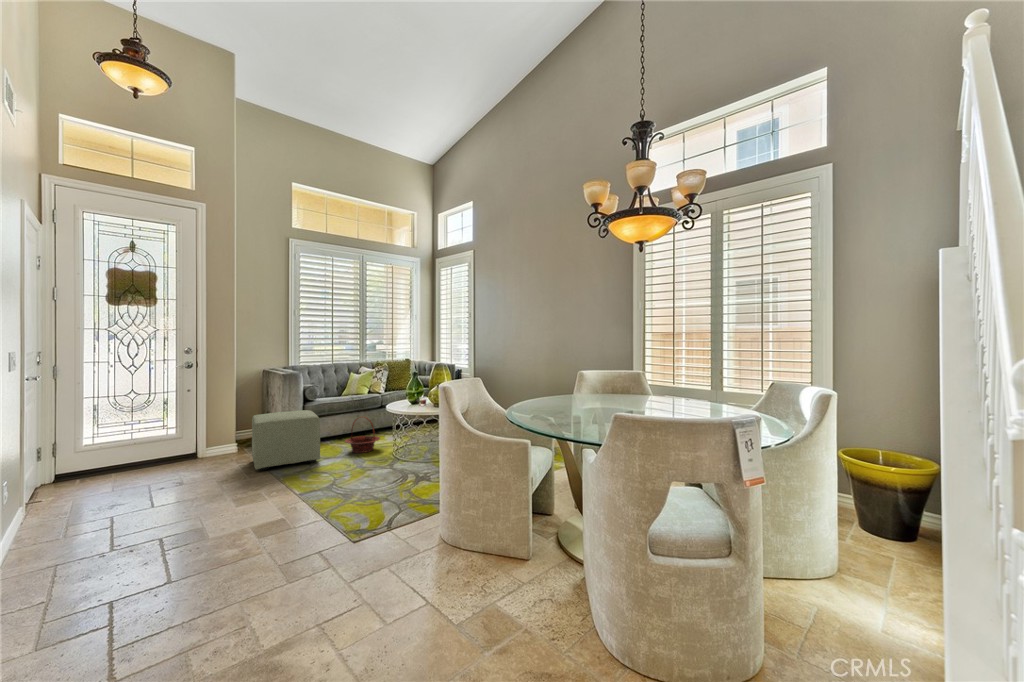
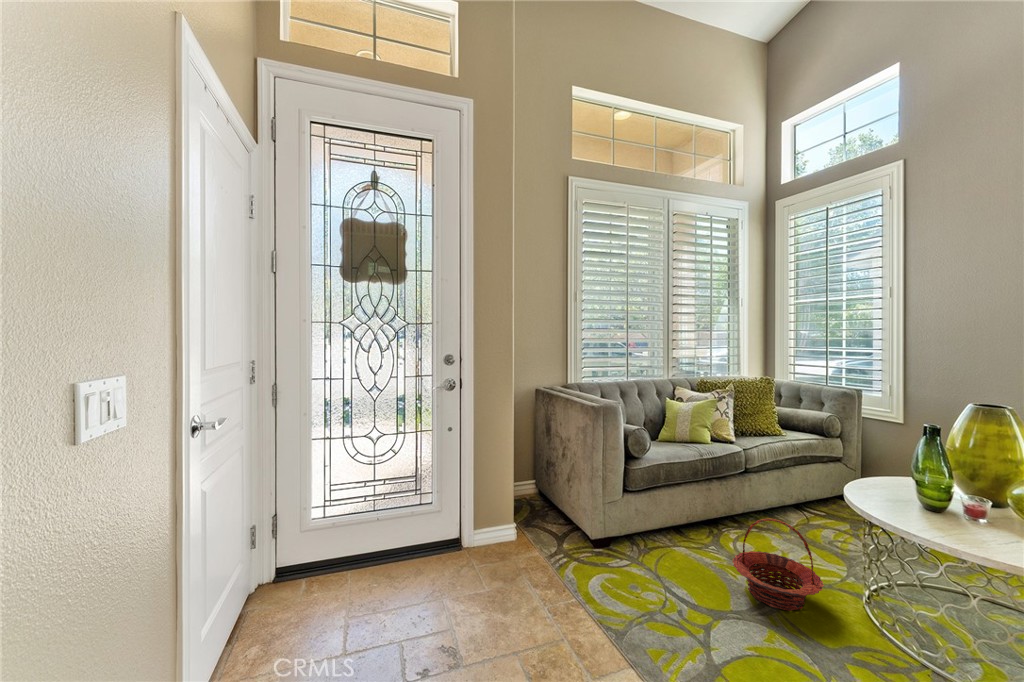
ottoman: present [252,410,320,471] -> none [559,489,724,655]

